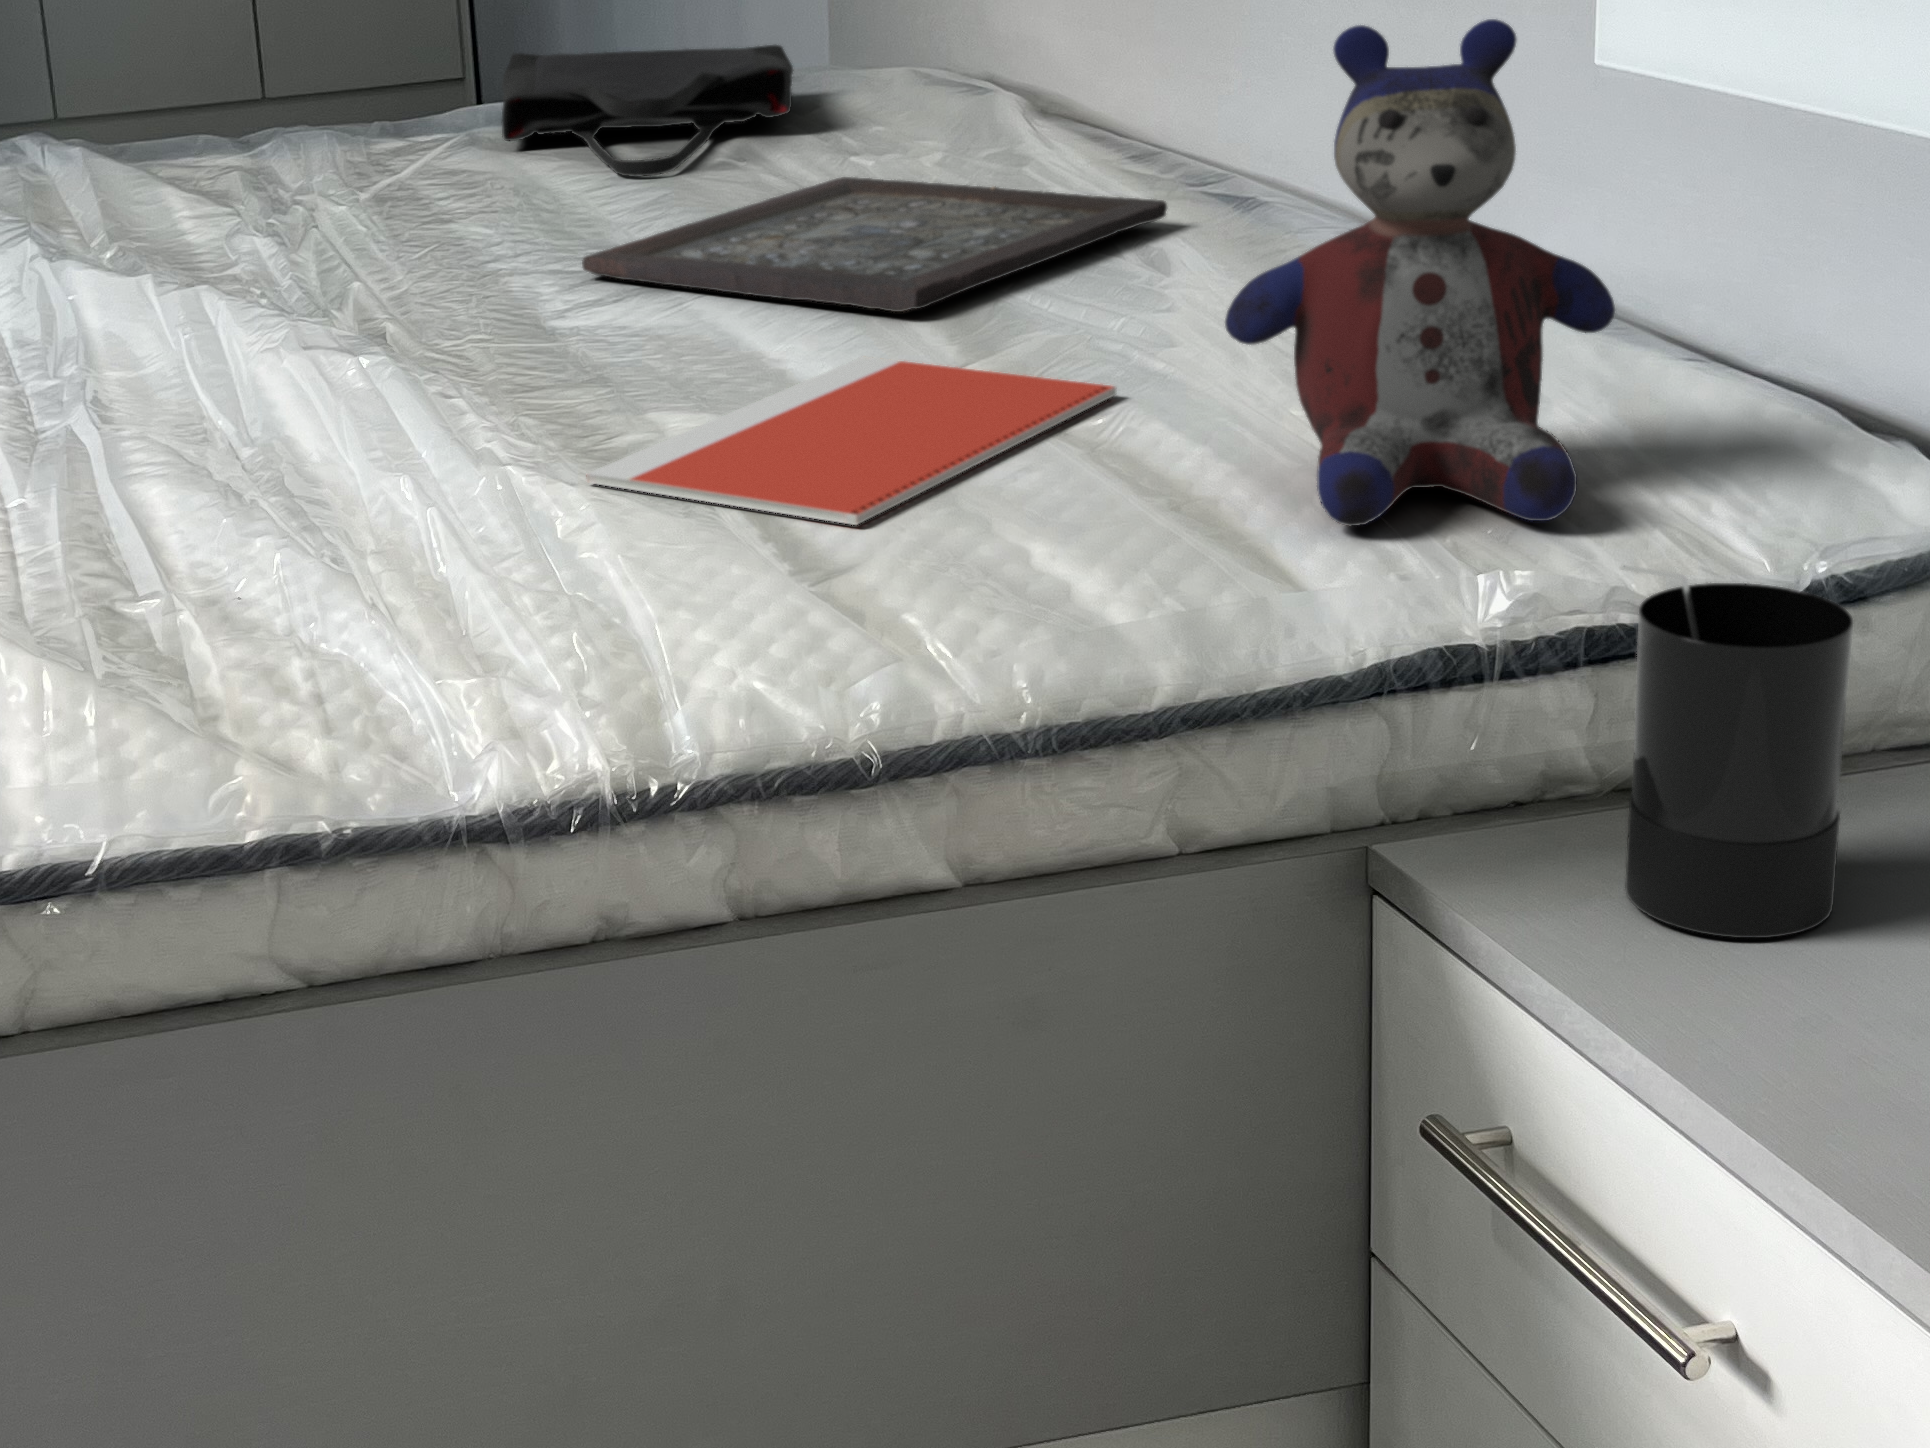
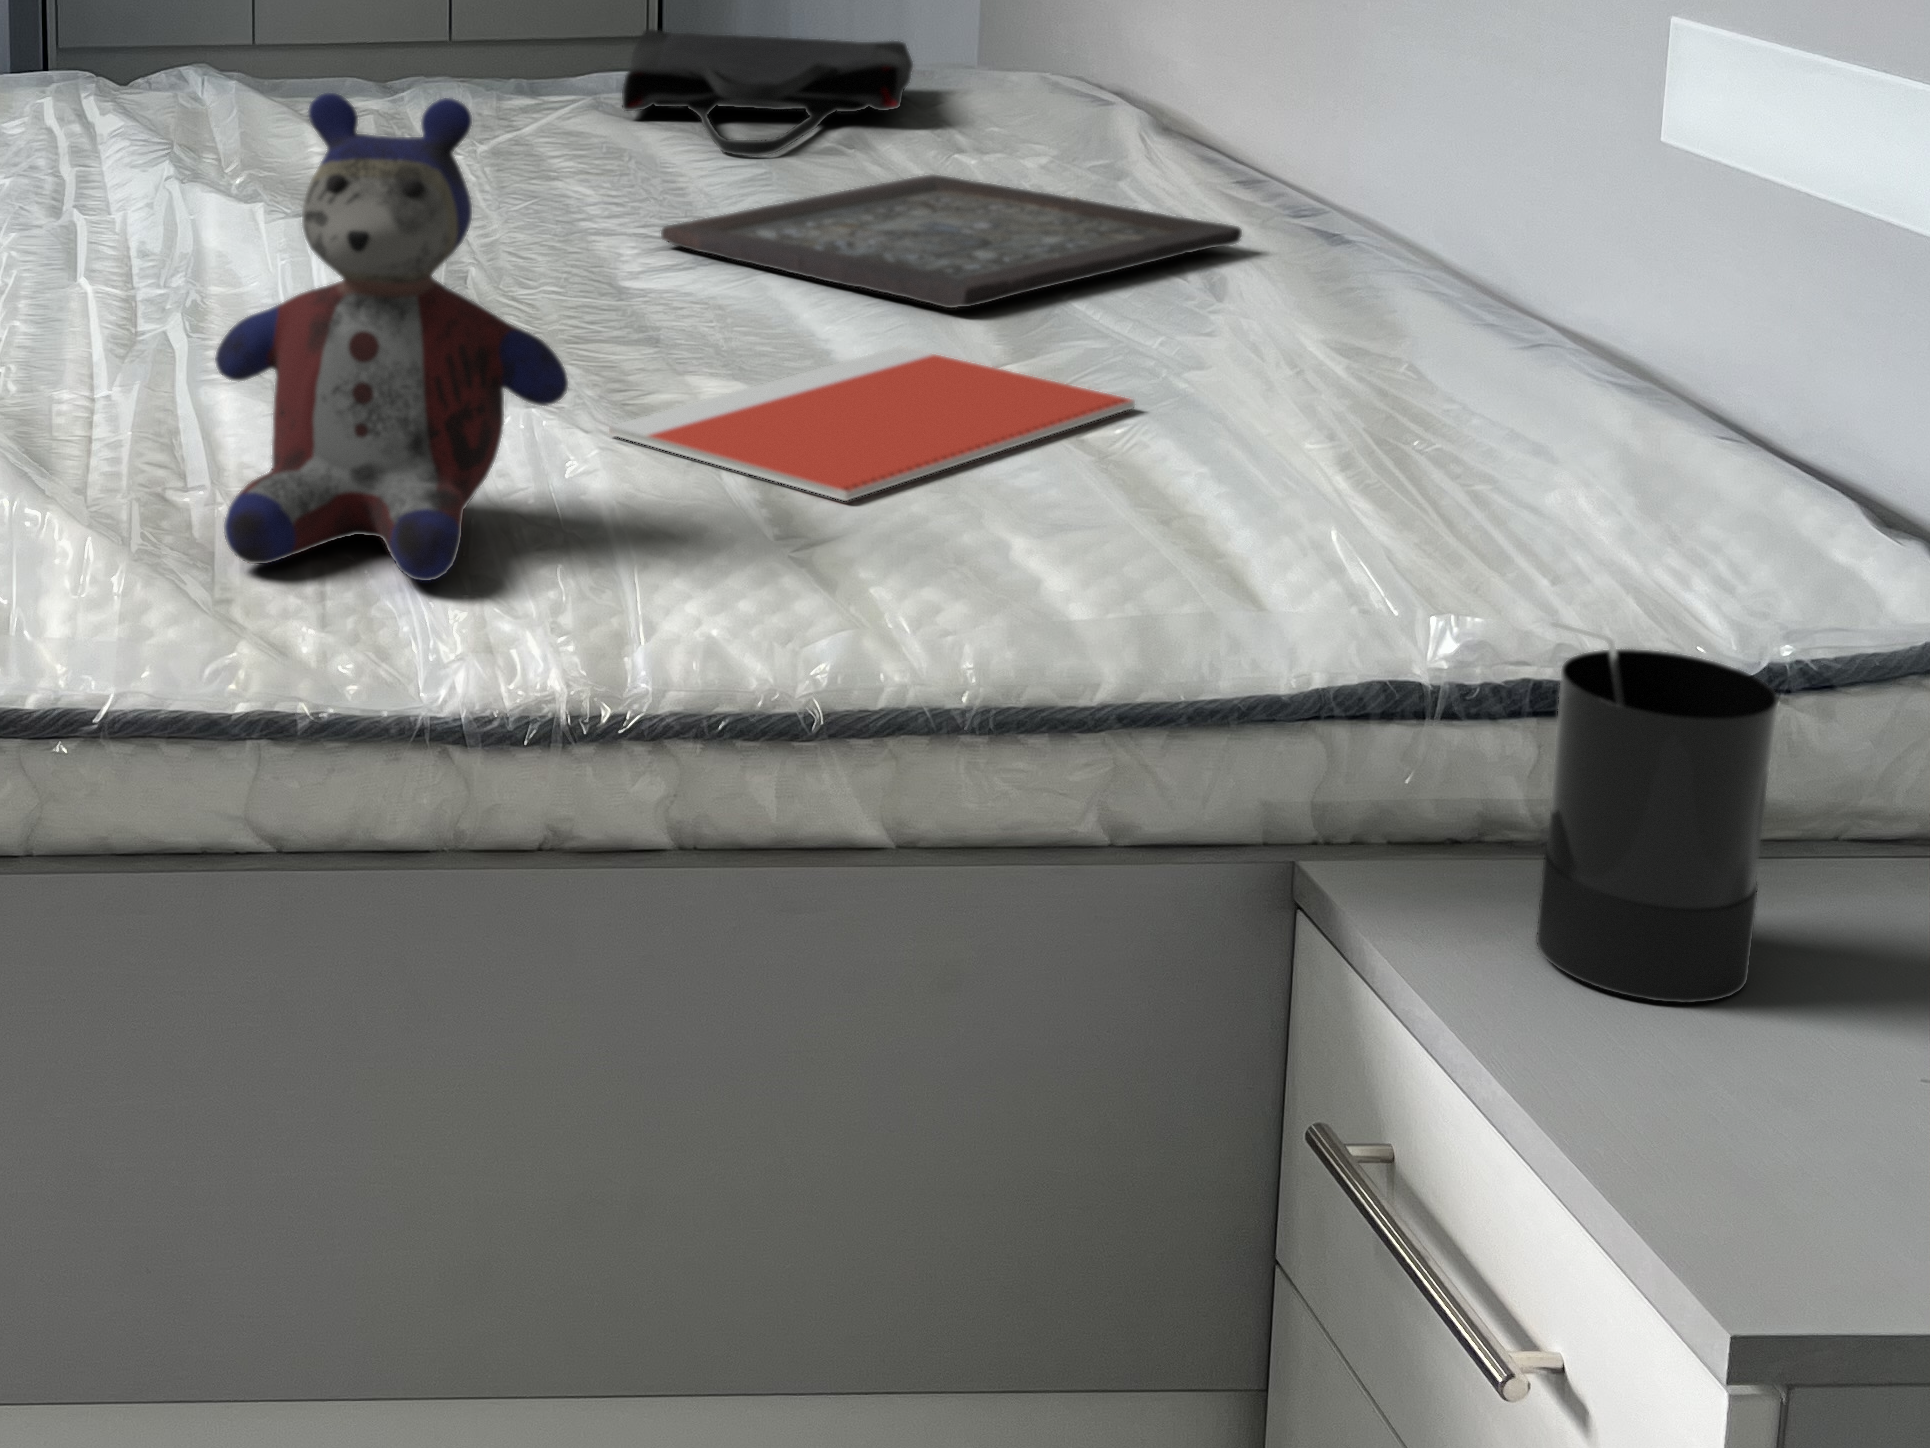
stuffed bear: present [1225,19,1615,526] -> present [215,93,568,581]

